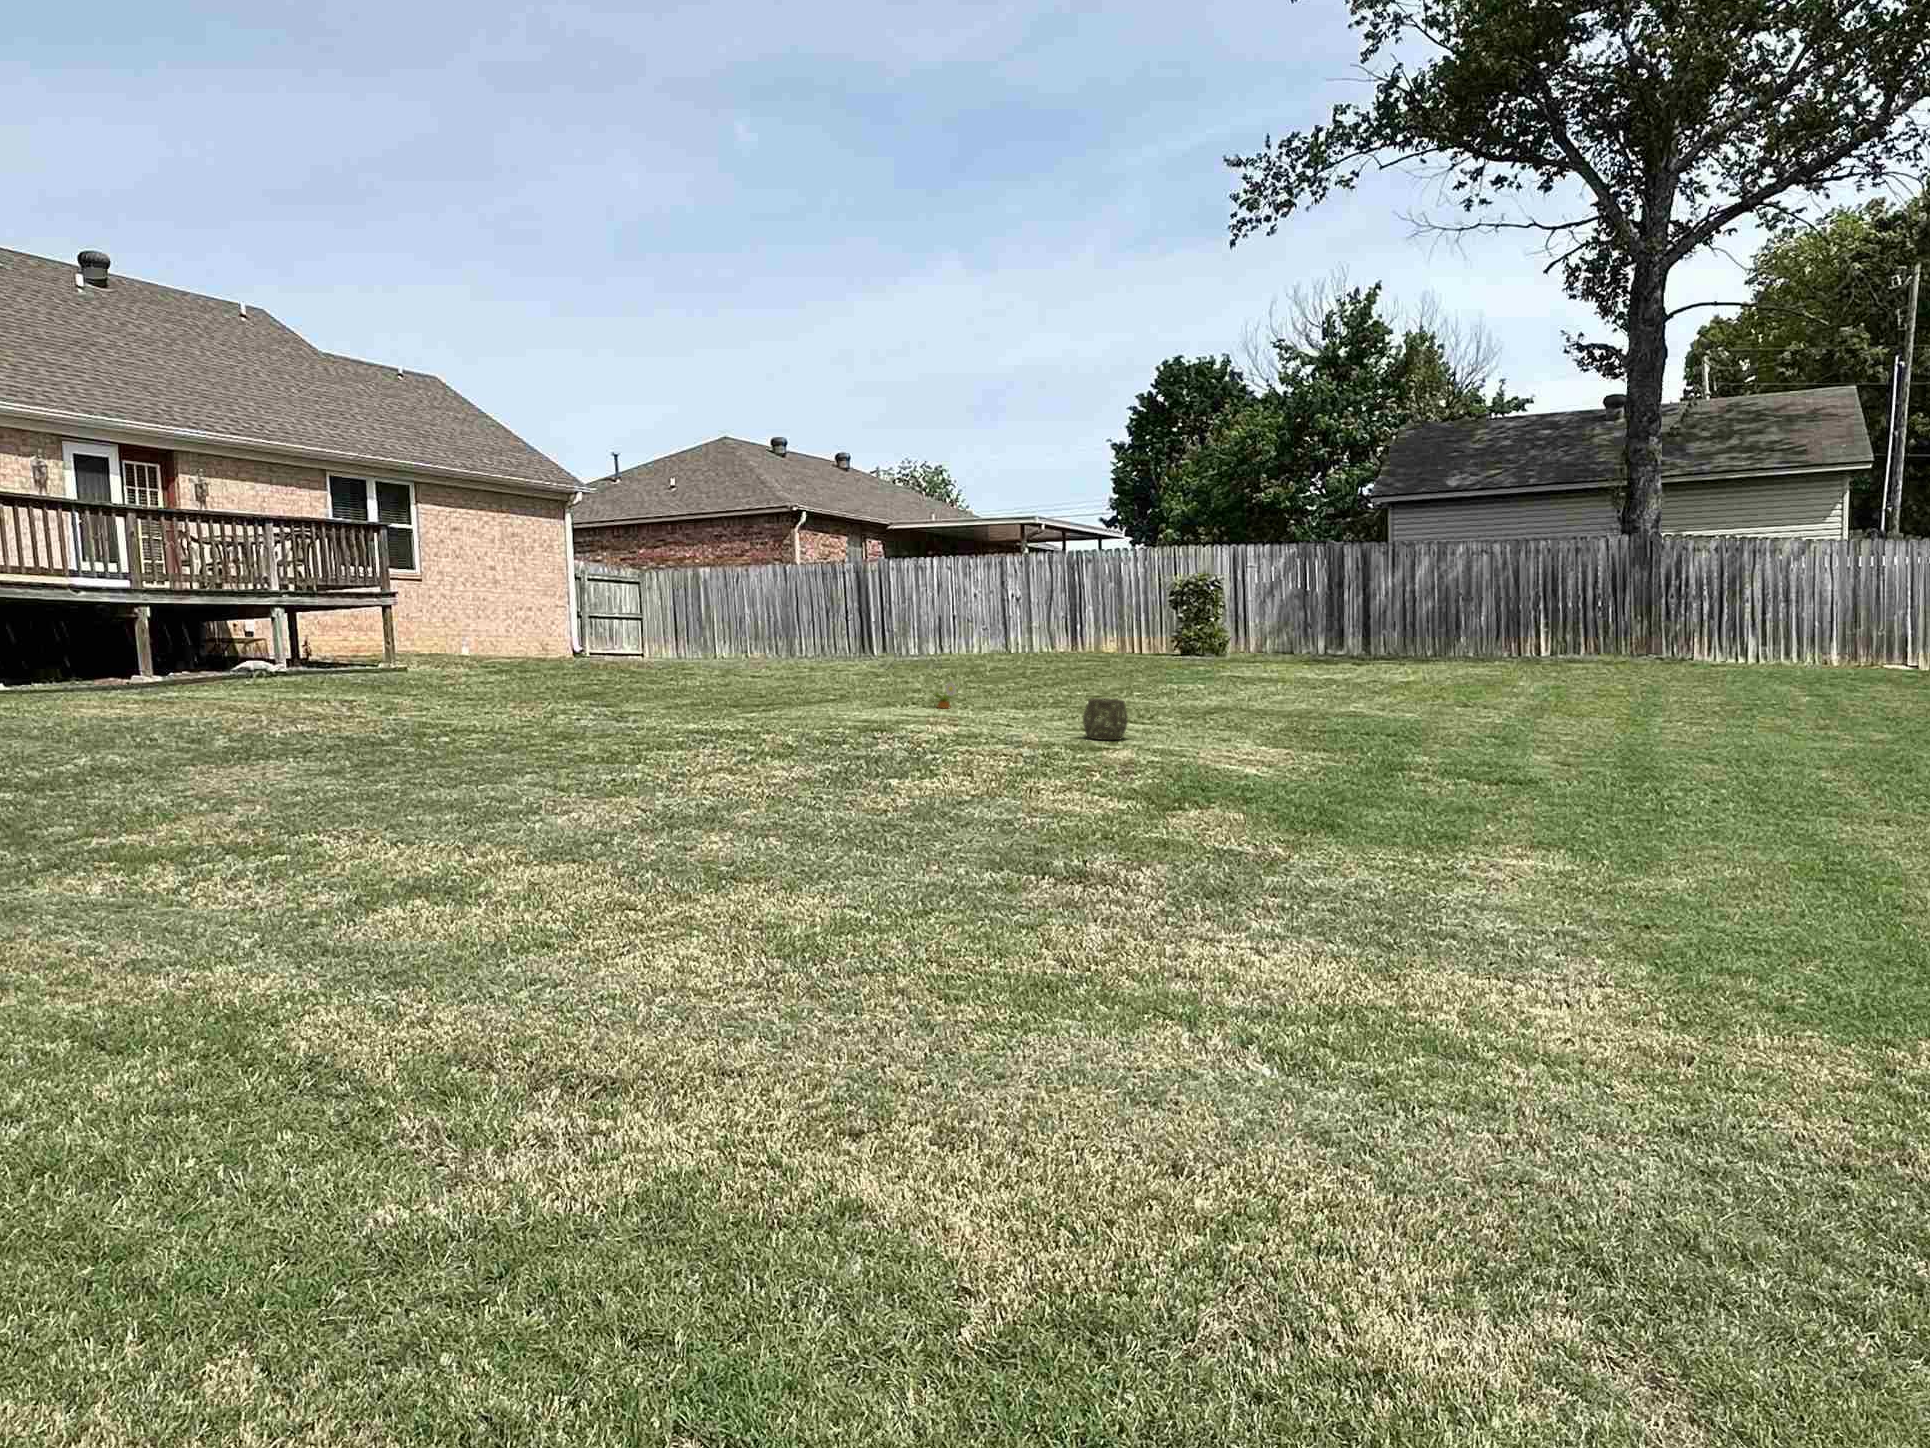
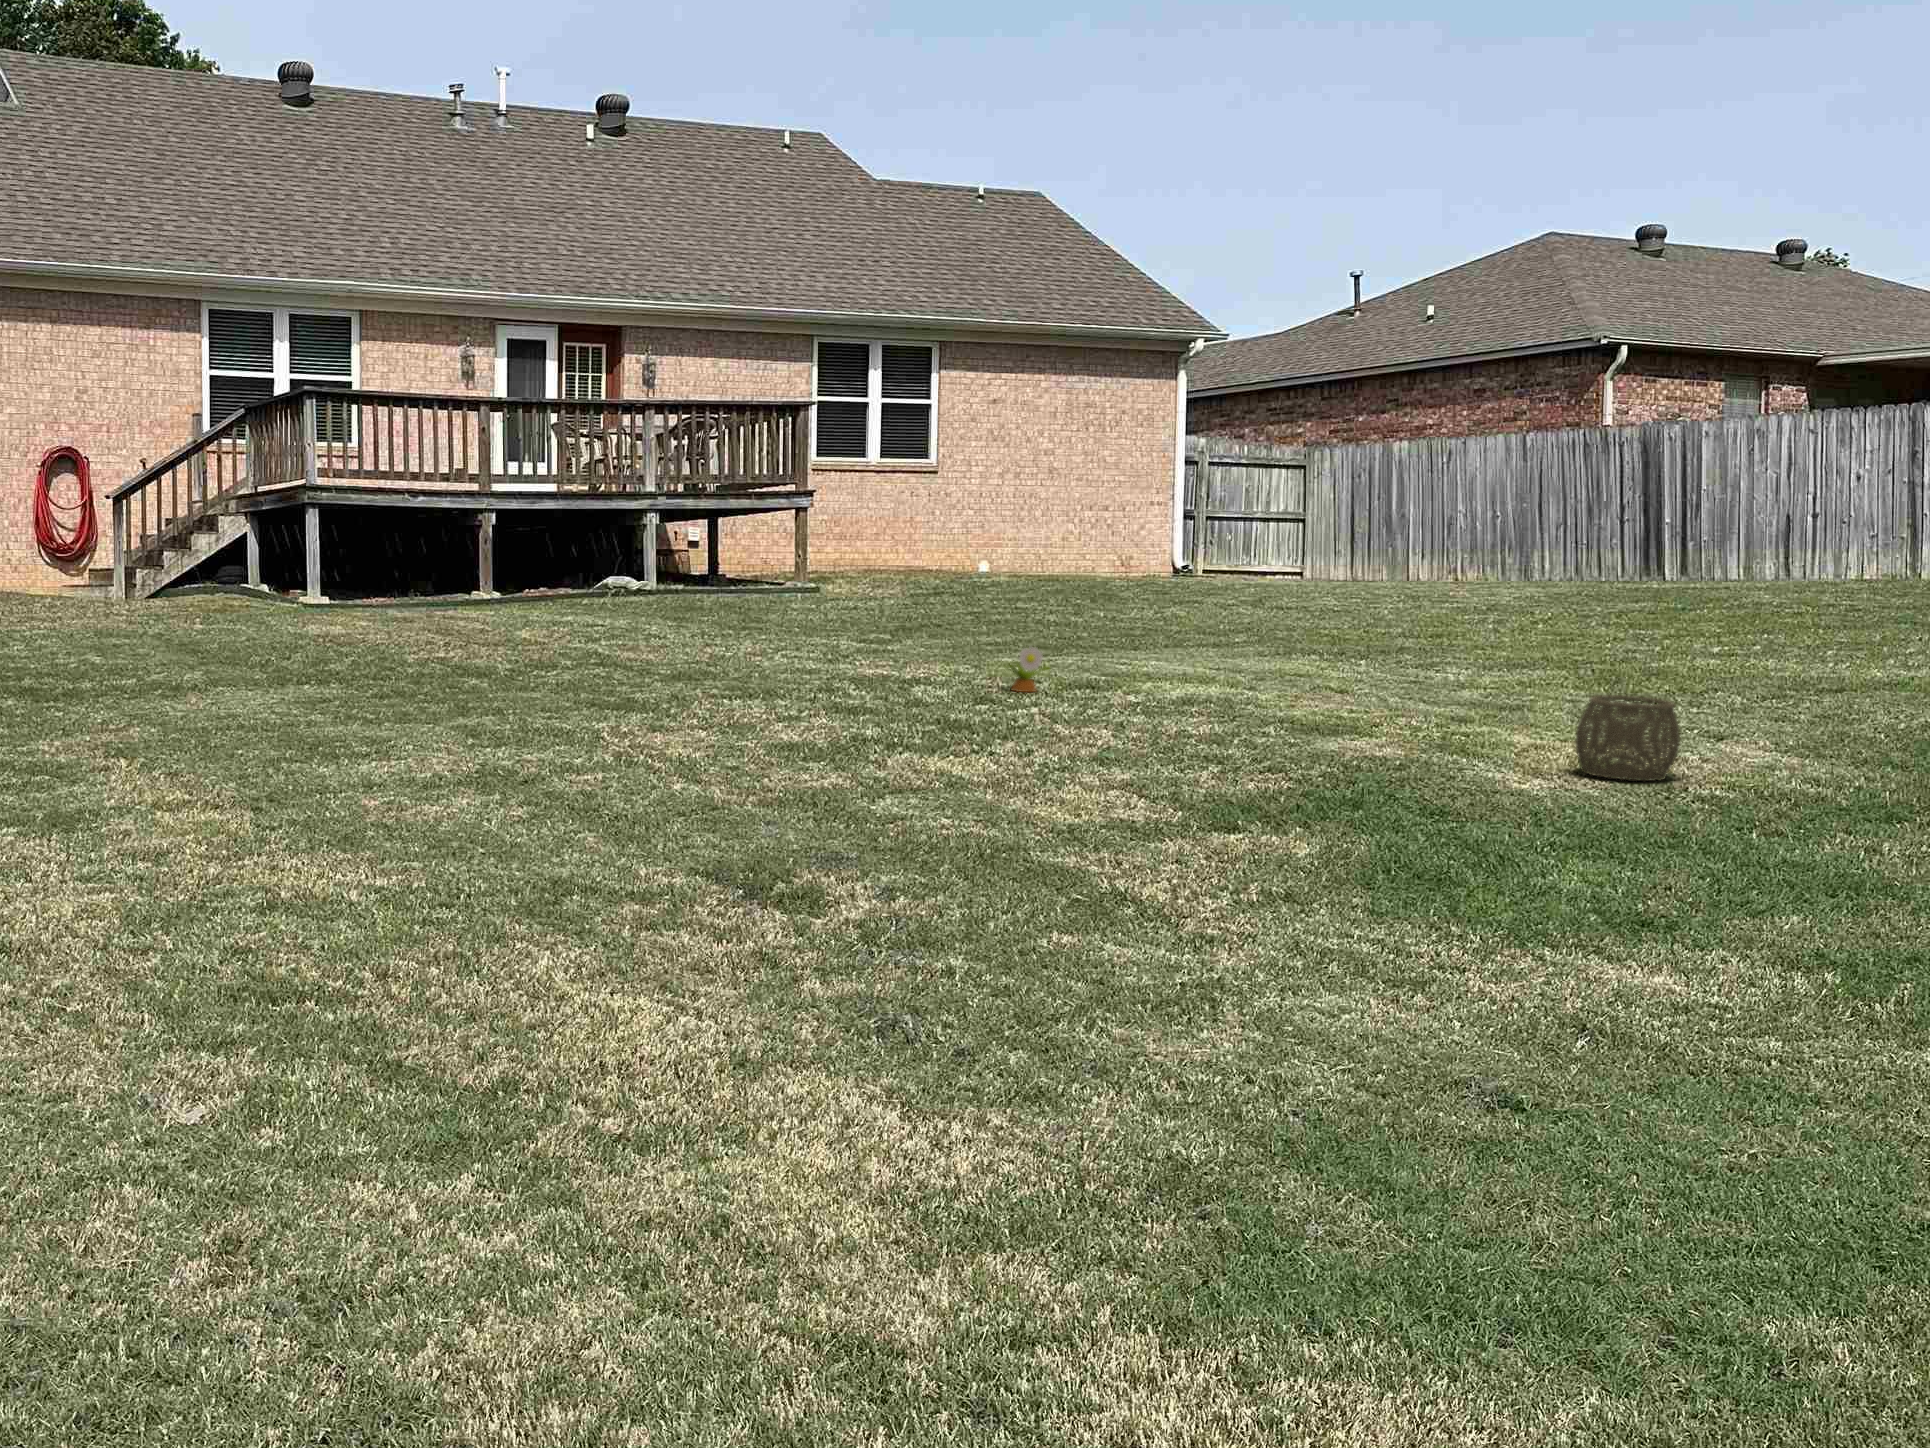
decorative plant: present [933,682,956,708] -> present [1007,646,1051,692]

